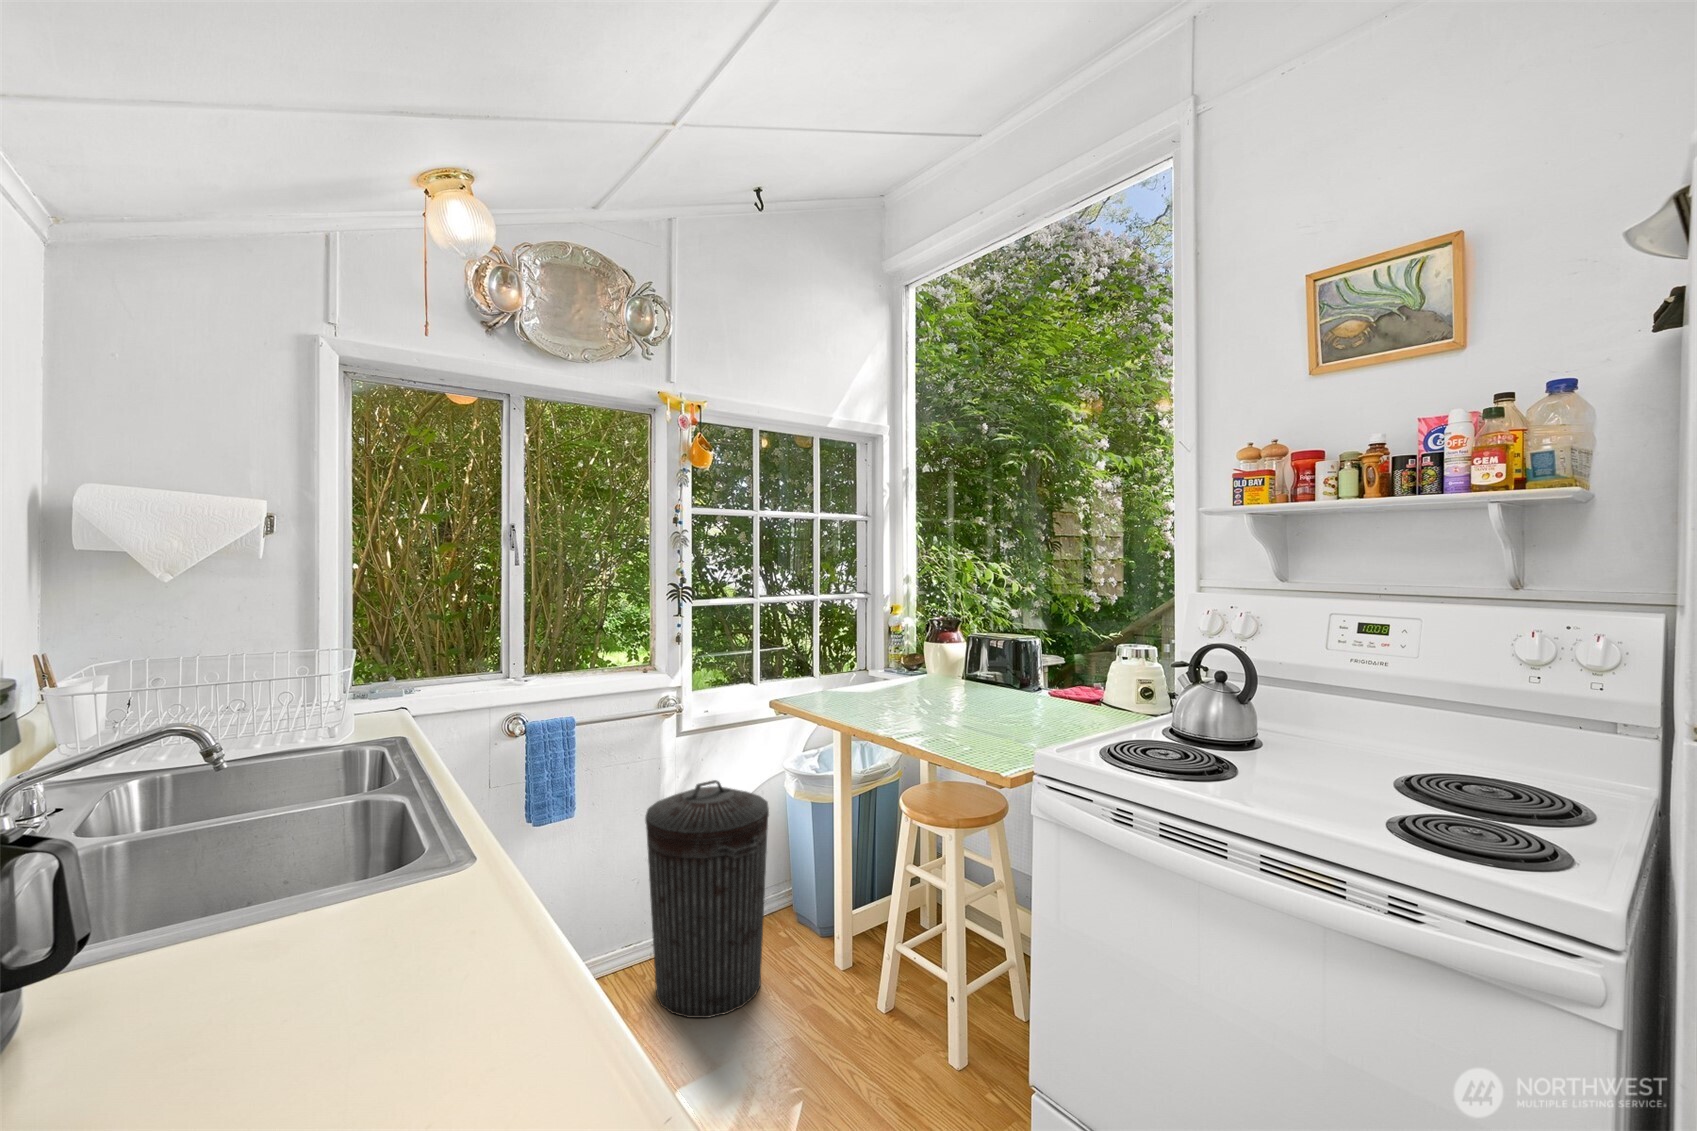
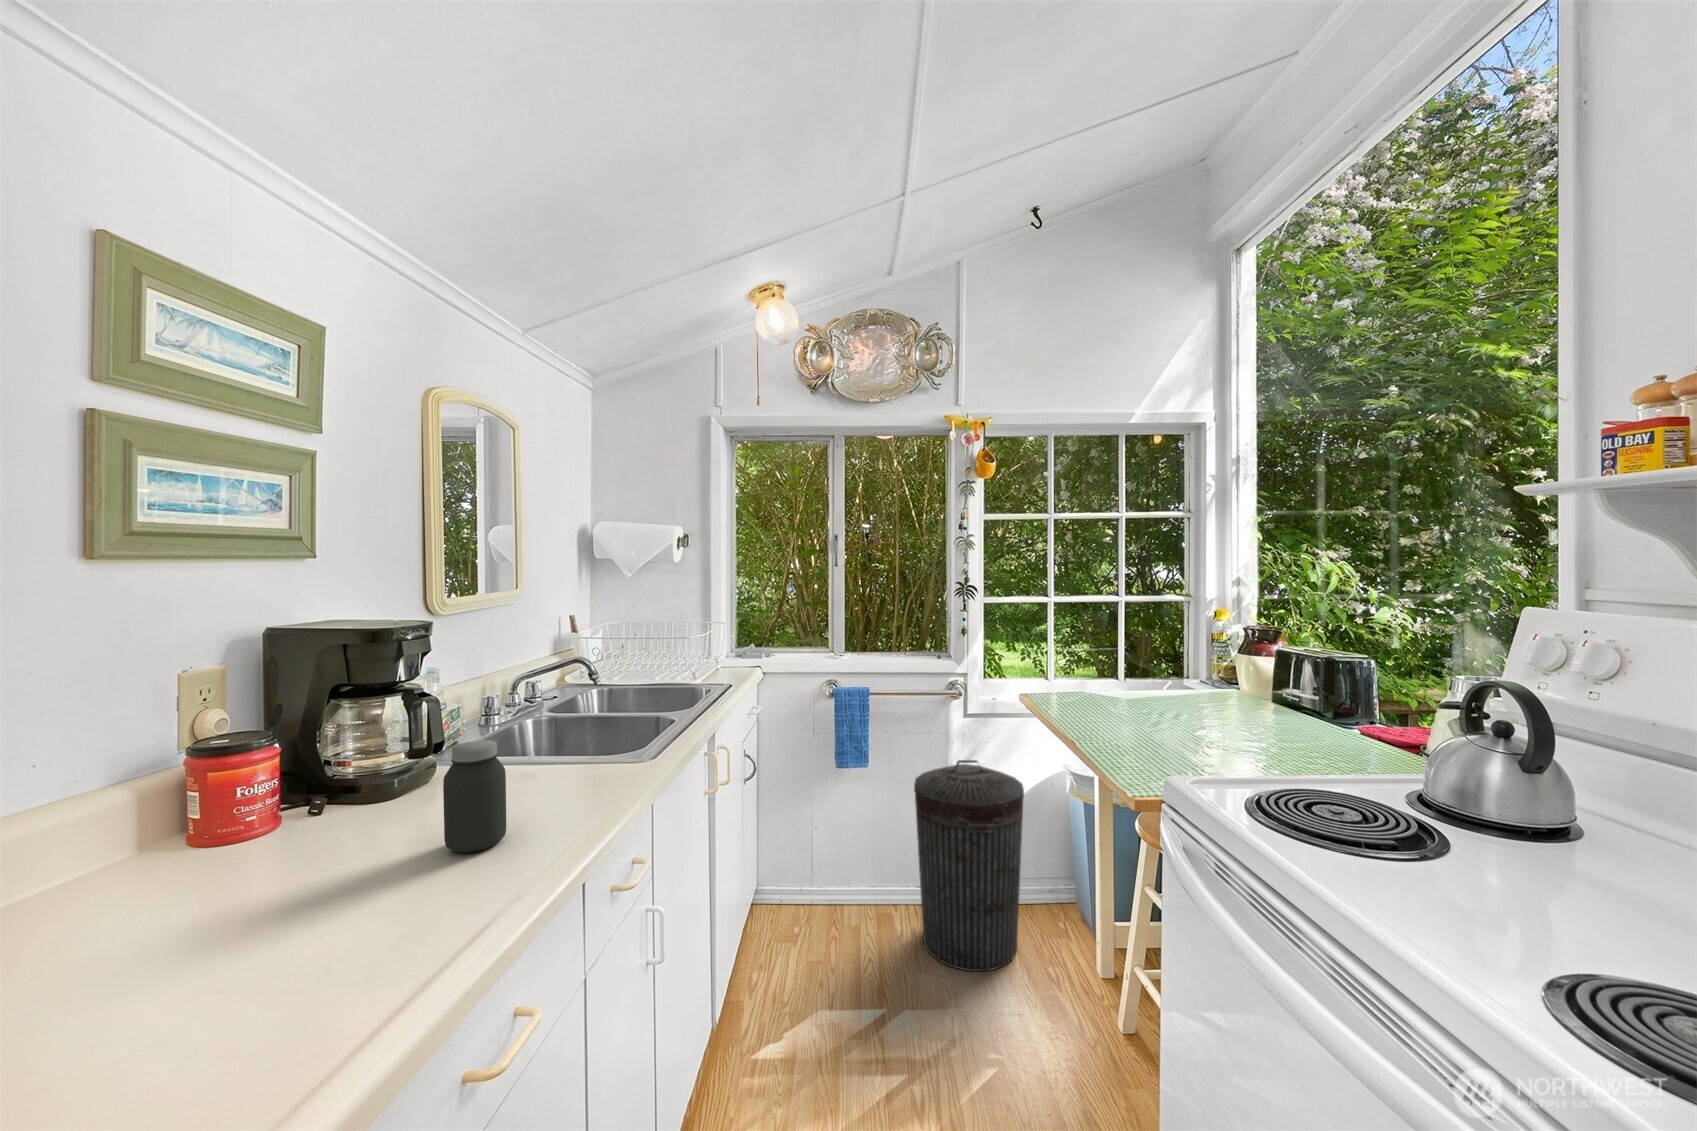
jar: none [382,845,487,1045] -> present [443,740,506,853]

